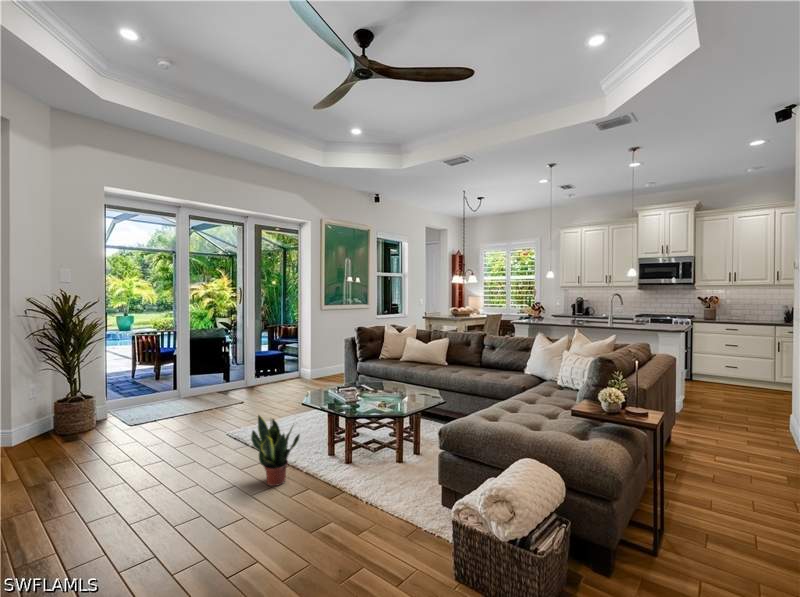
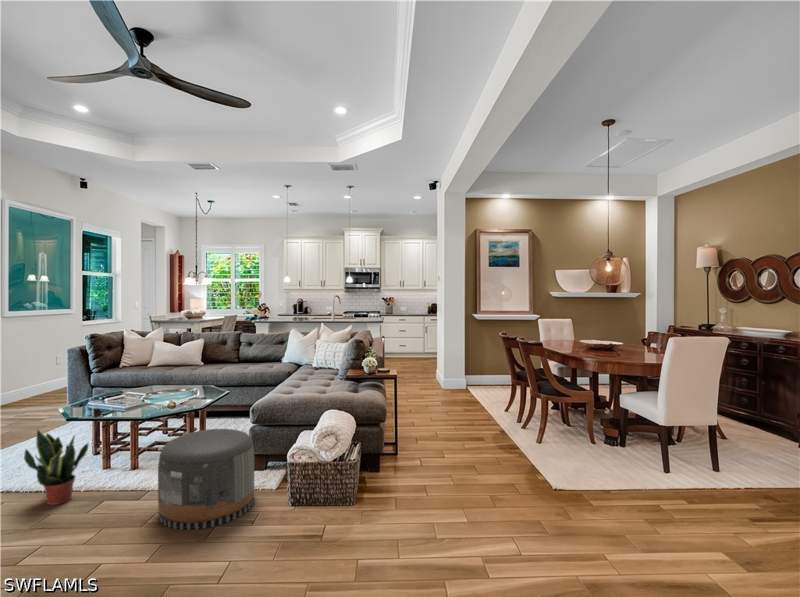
pouf: none [319,448,421,574] -> present [158,429,254,530]

